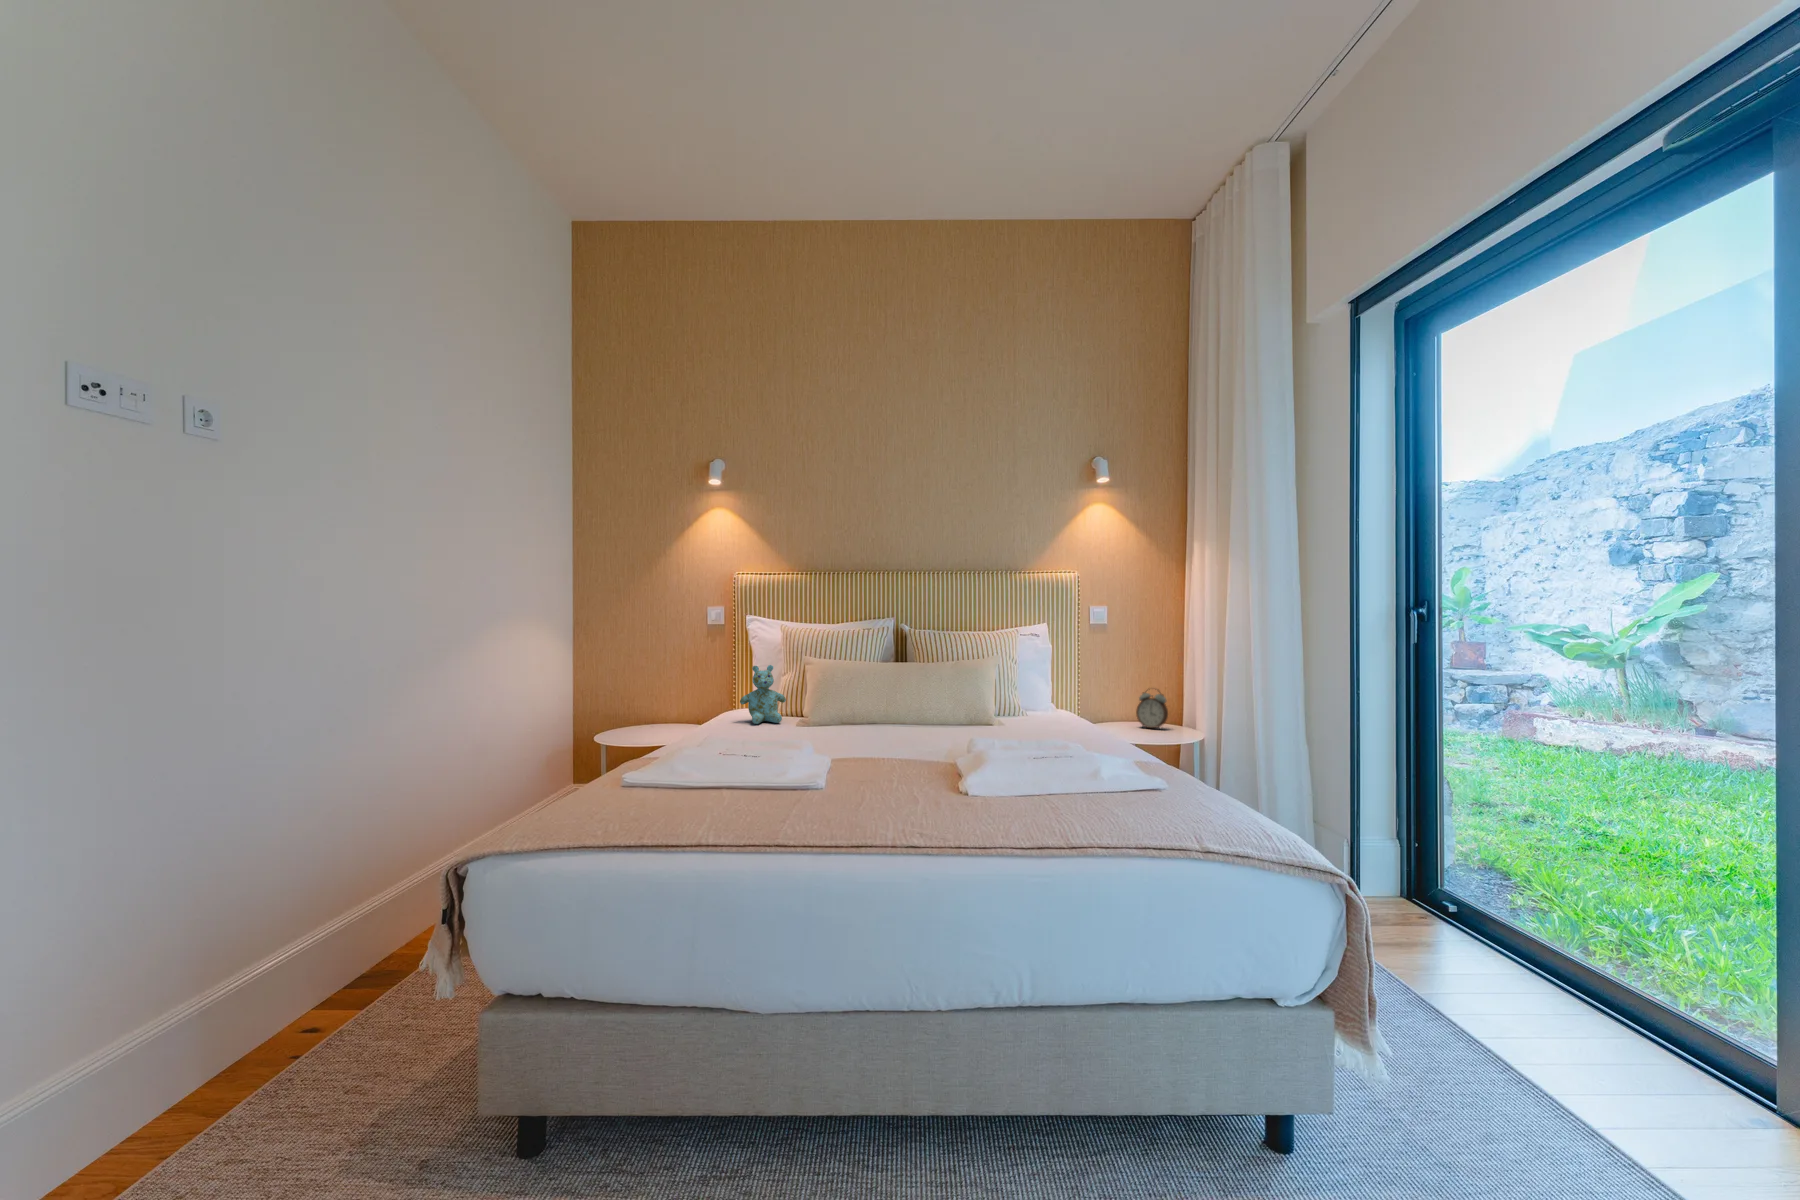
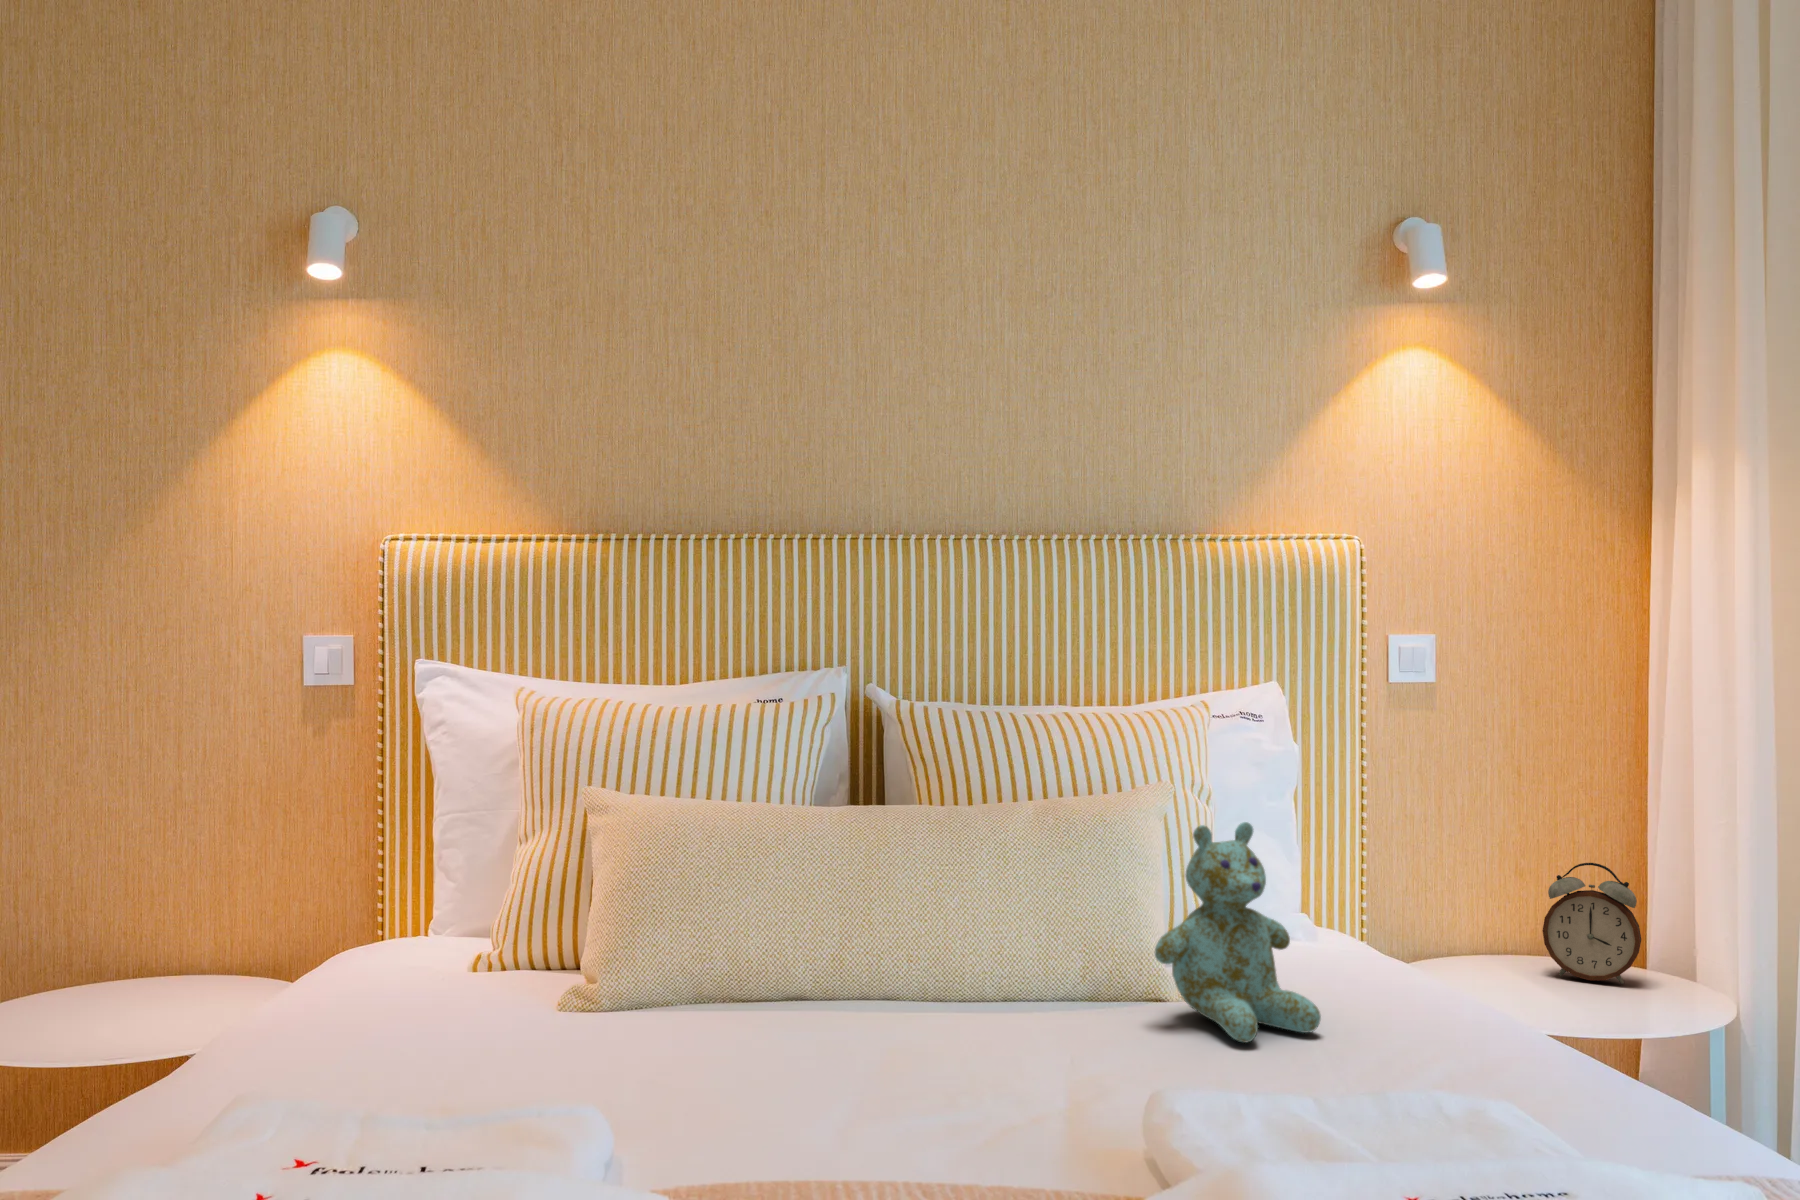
stuffed bear: present [740,665,786,724] -> present [1155,822,1321,1042]

